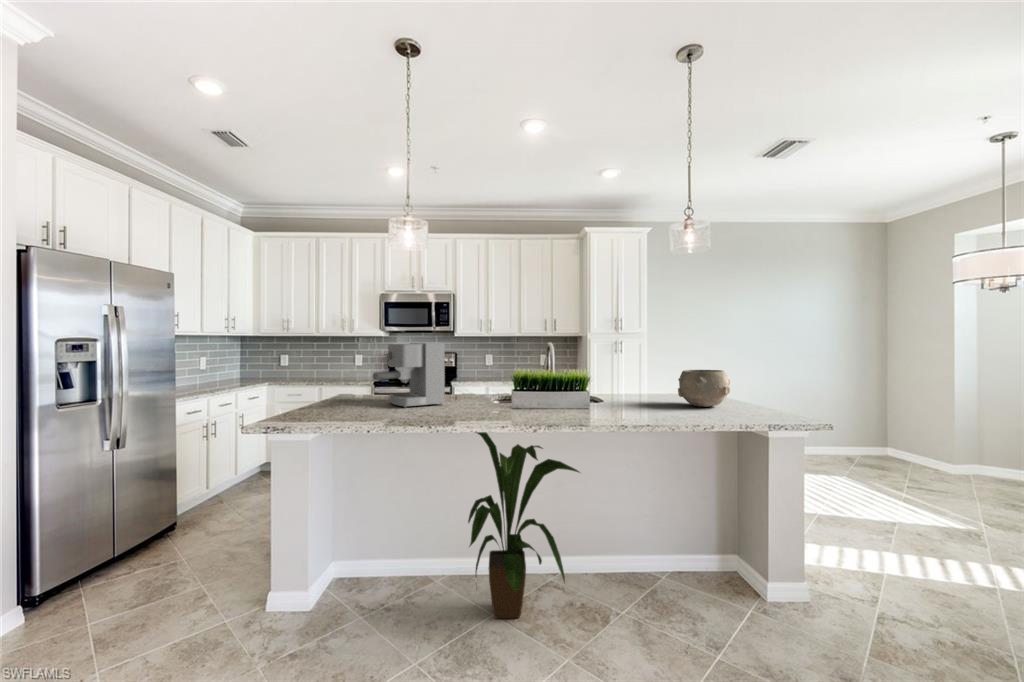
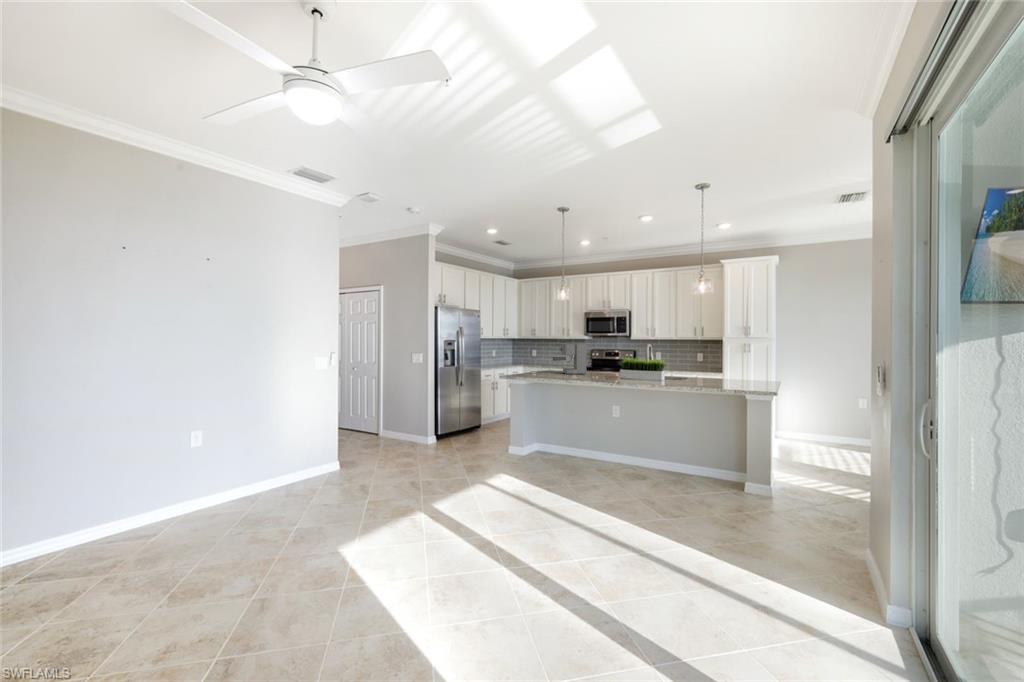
bowl: present [678,370,730,407] -> none [713,361,747,383]
house plant: present [468,432,580,618] -> none [577,381,646,474]

